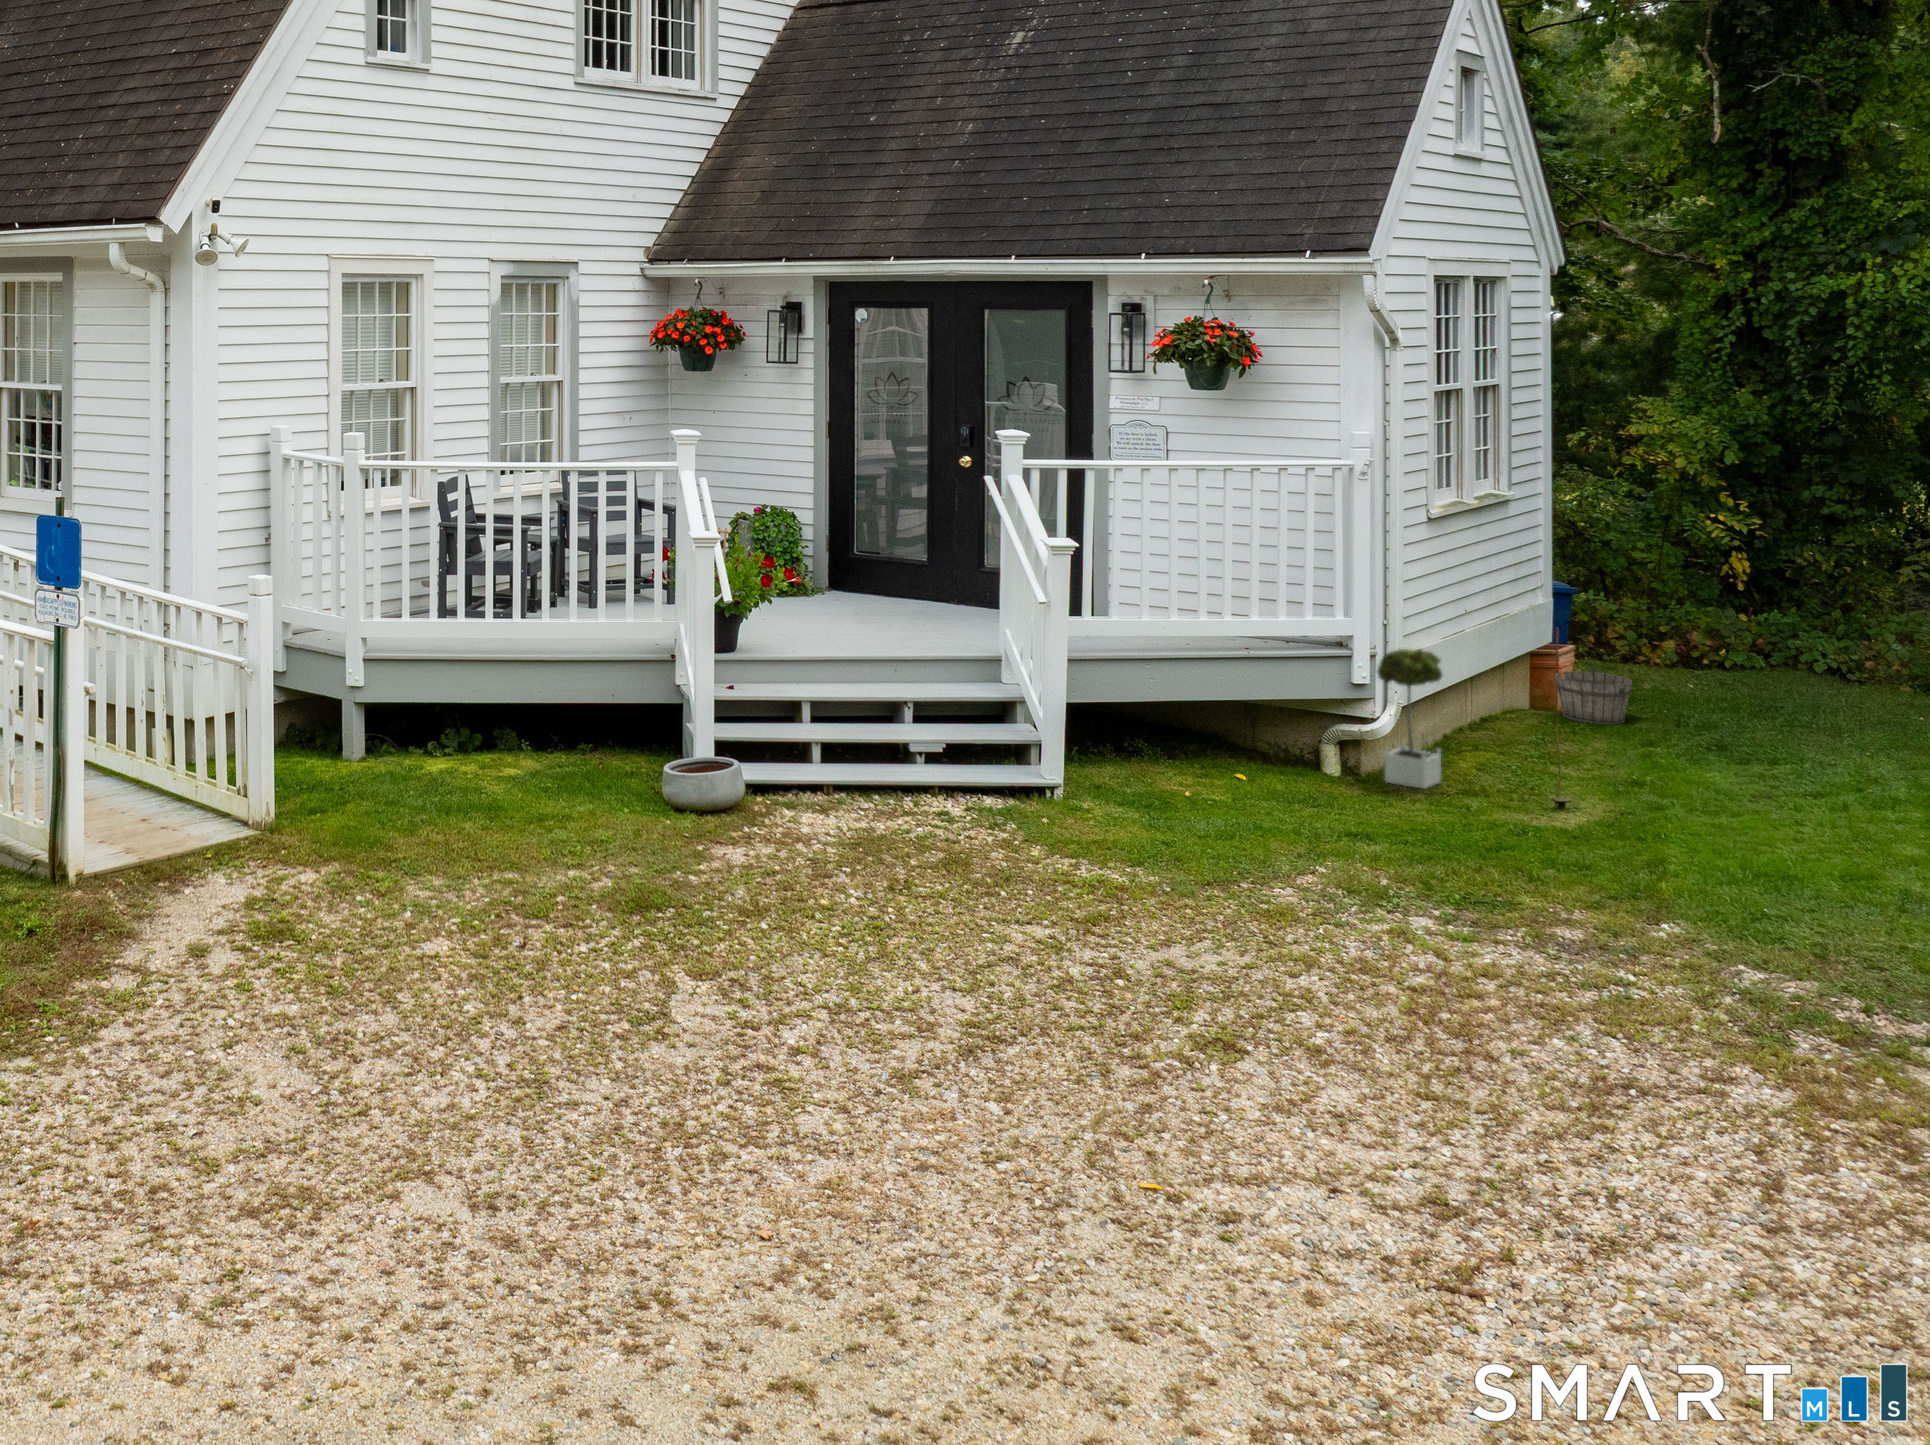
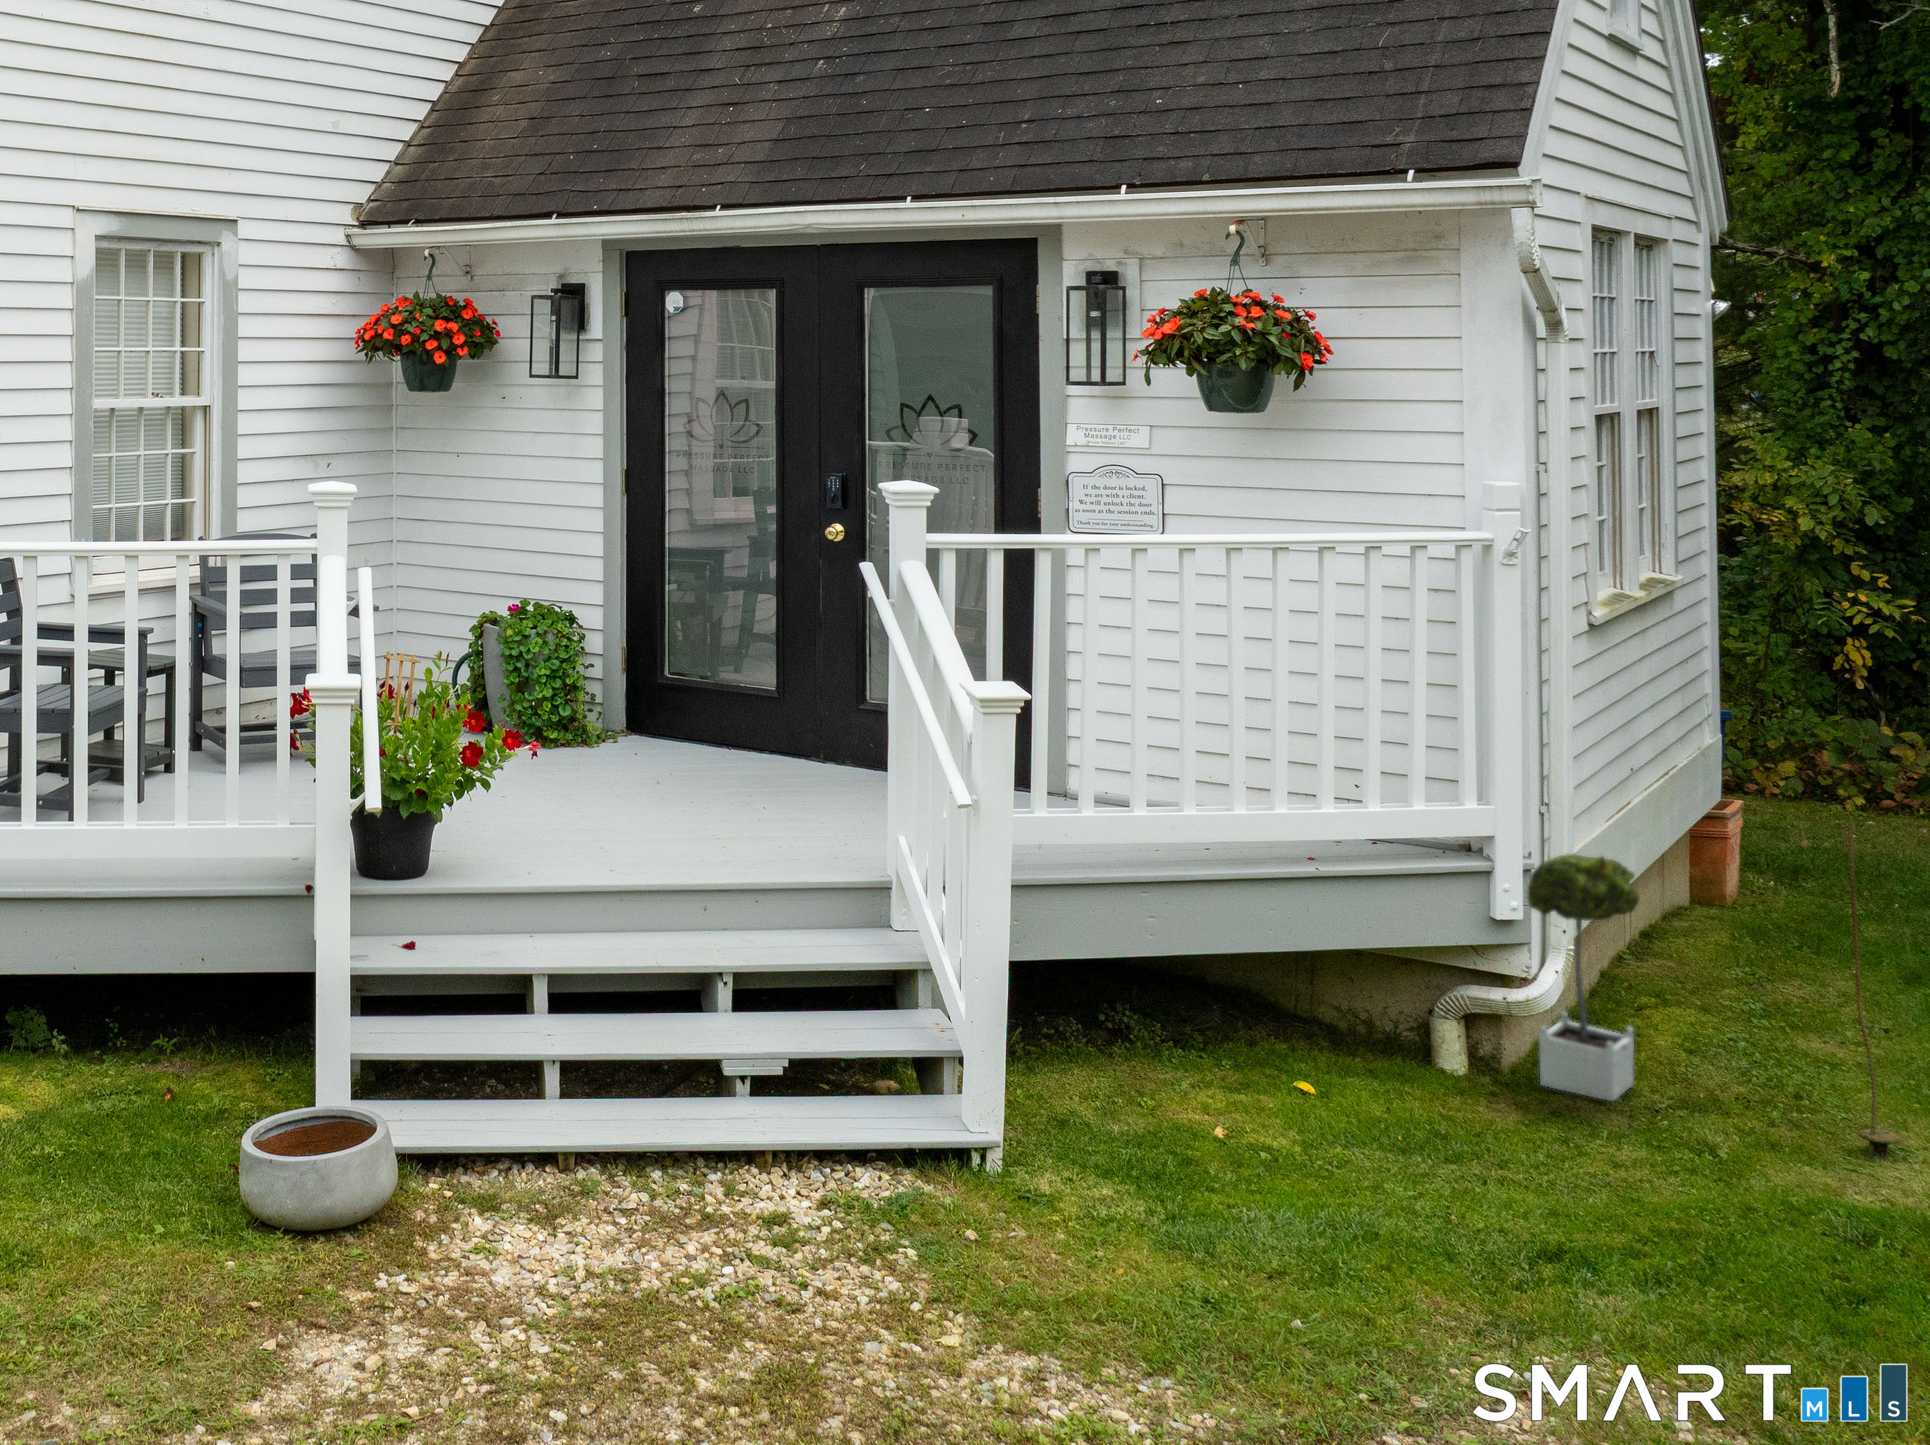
wooden bucket: present [1555,661,1632,724] -> none [1719,832,1840,932]

